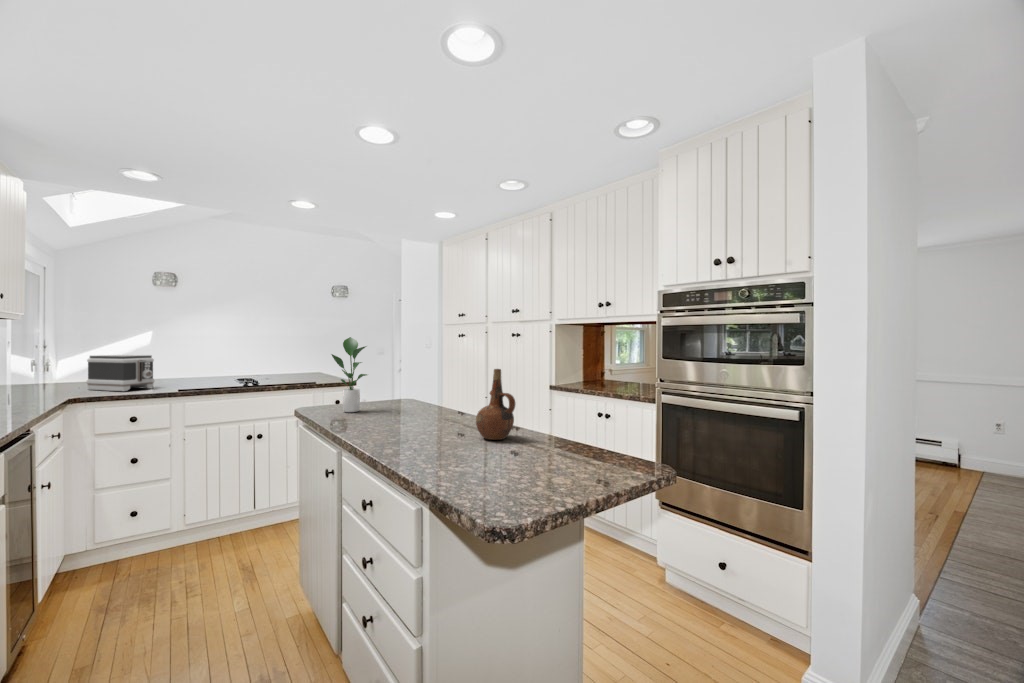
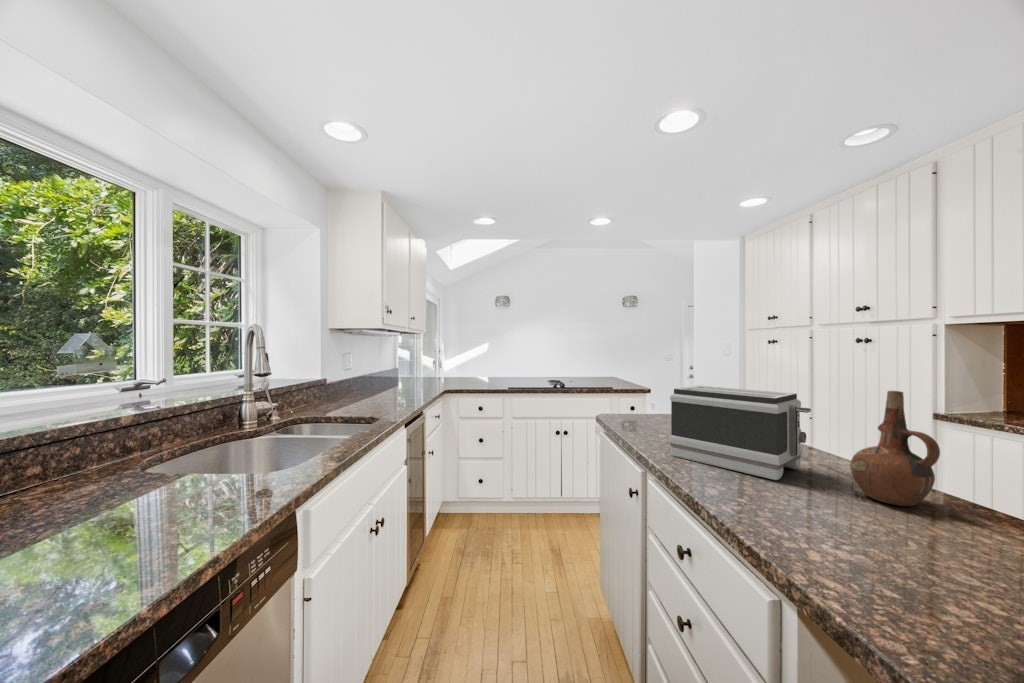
potted plant: present [332,337,367,412] -> none [631,343,672,425]
toaster: present [87,355,154,391] -> present [669,386,811,480]

